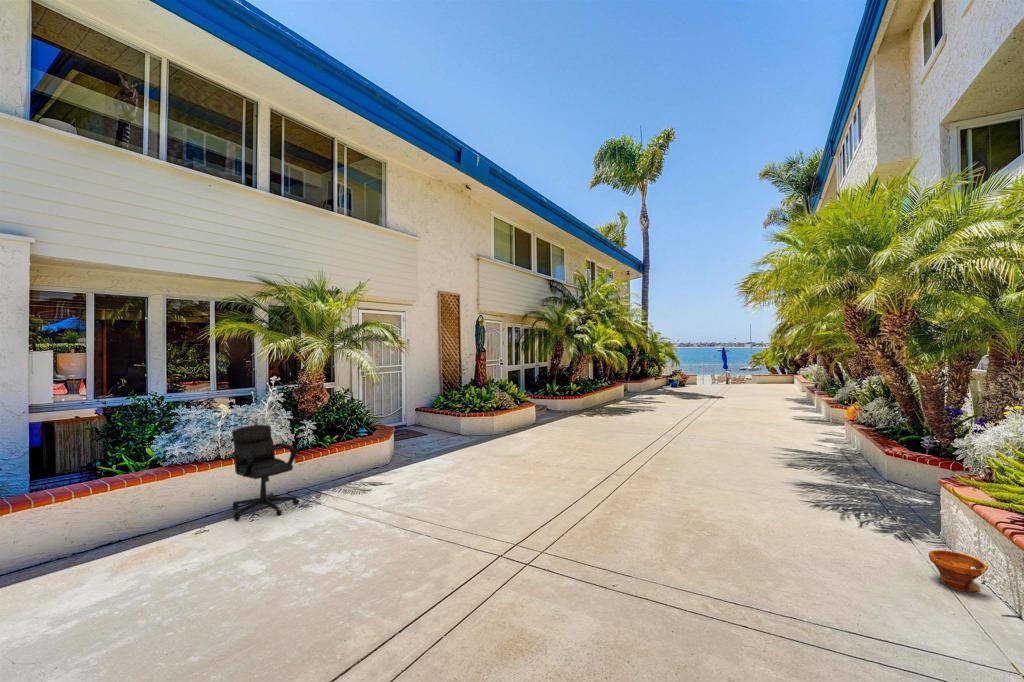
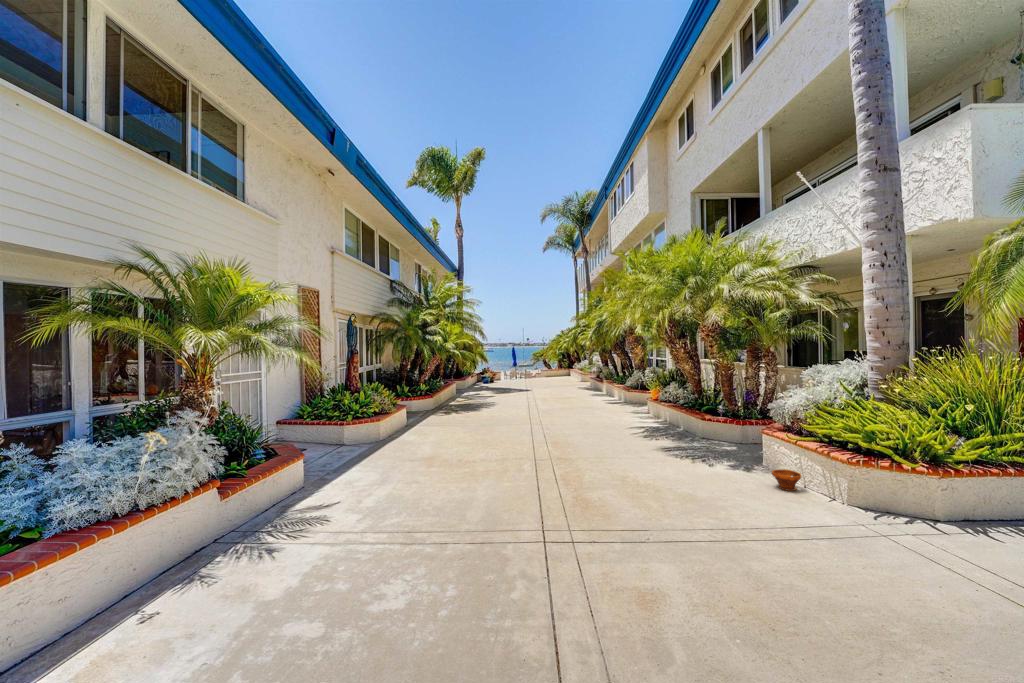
chair: present [231,425,299,520] -> none [156,456,251,582]

